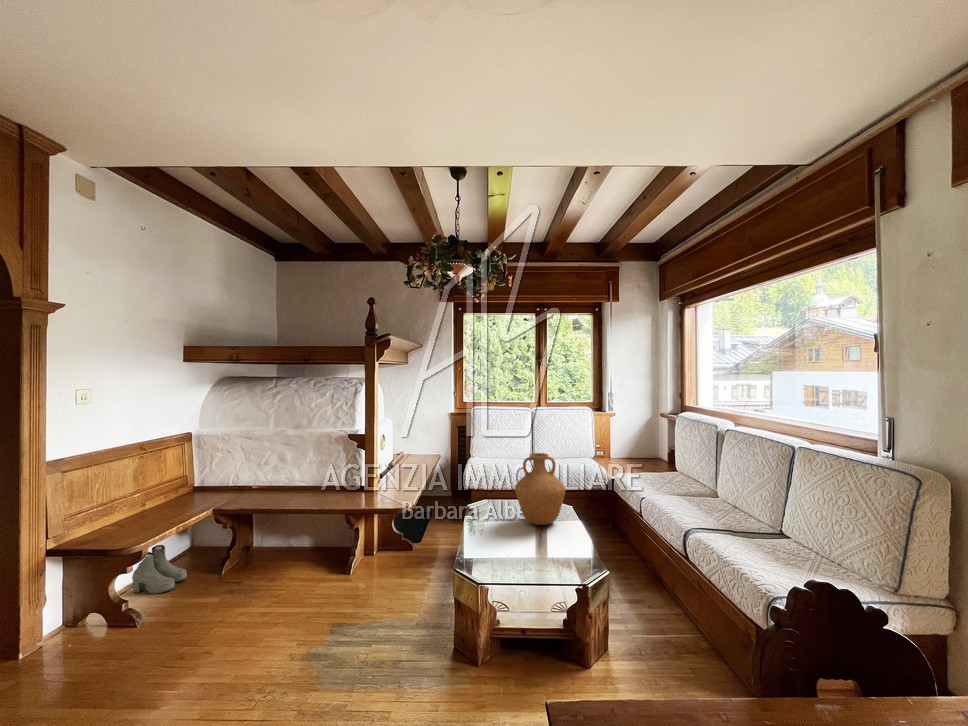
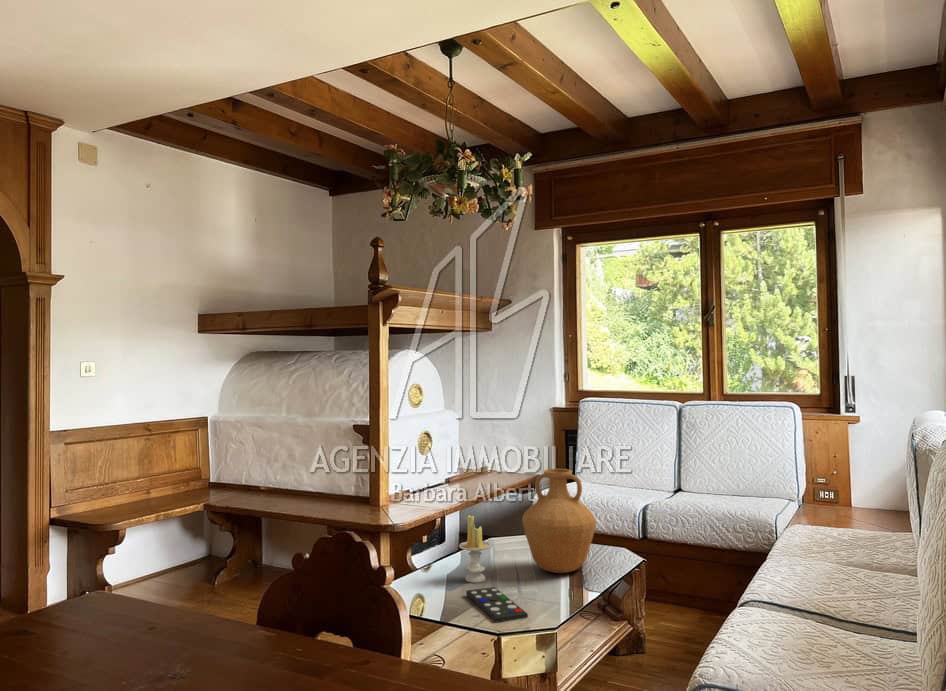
candle: none [483,493,507,542] -> present [459,515,491,583]
remote control: none [507,543,571,572] -> present [466,587,528,622]
boots: present [132,545,187,594] -> none [136,538,188,588]

